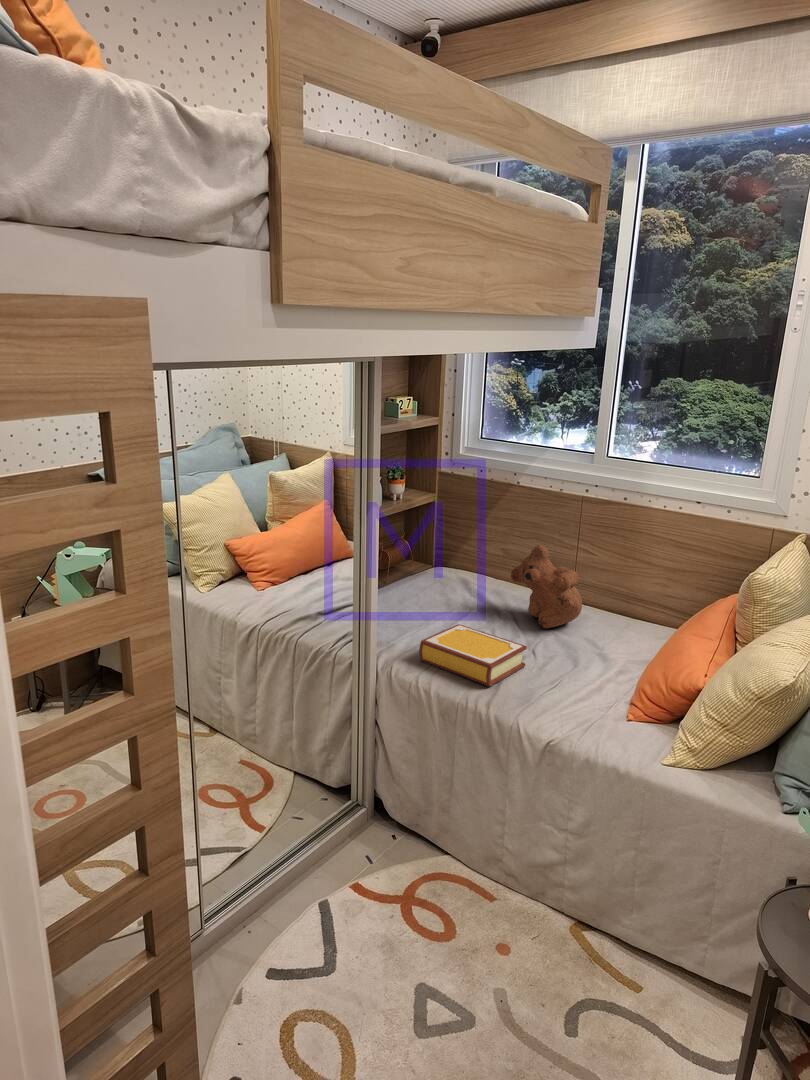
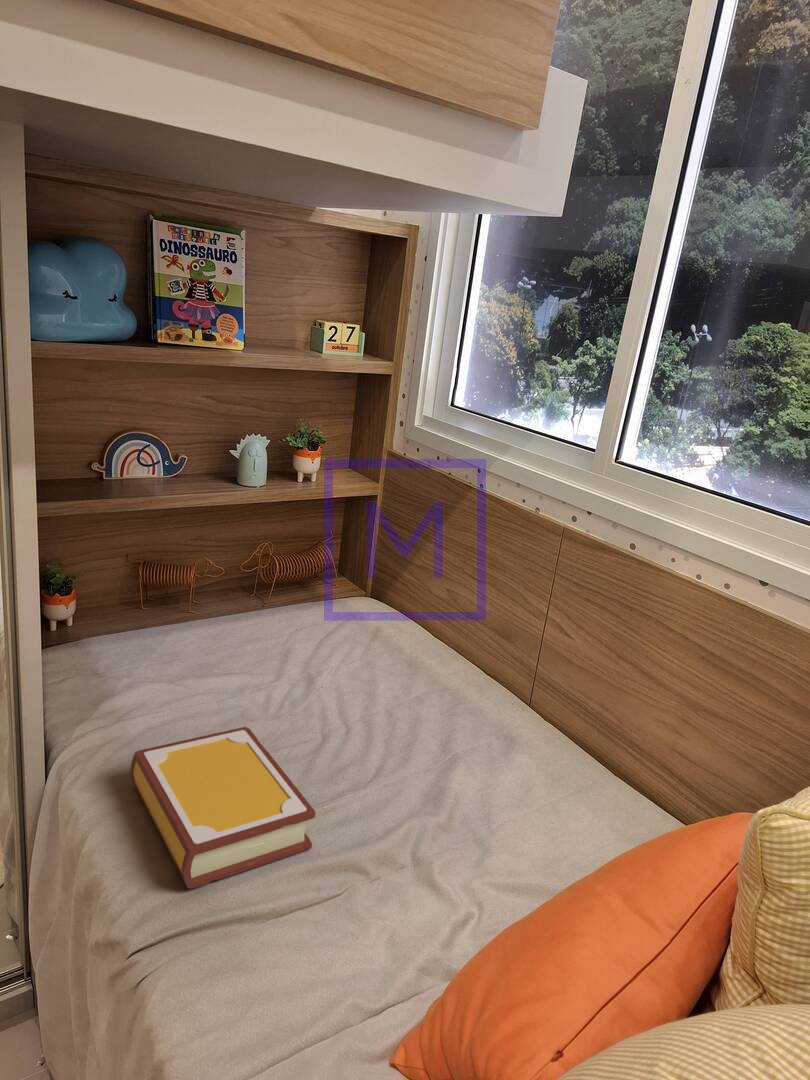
teddy bear: present [511,545,582,628] -> none [407,605,512,762]

